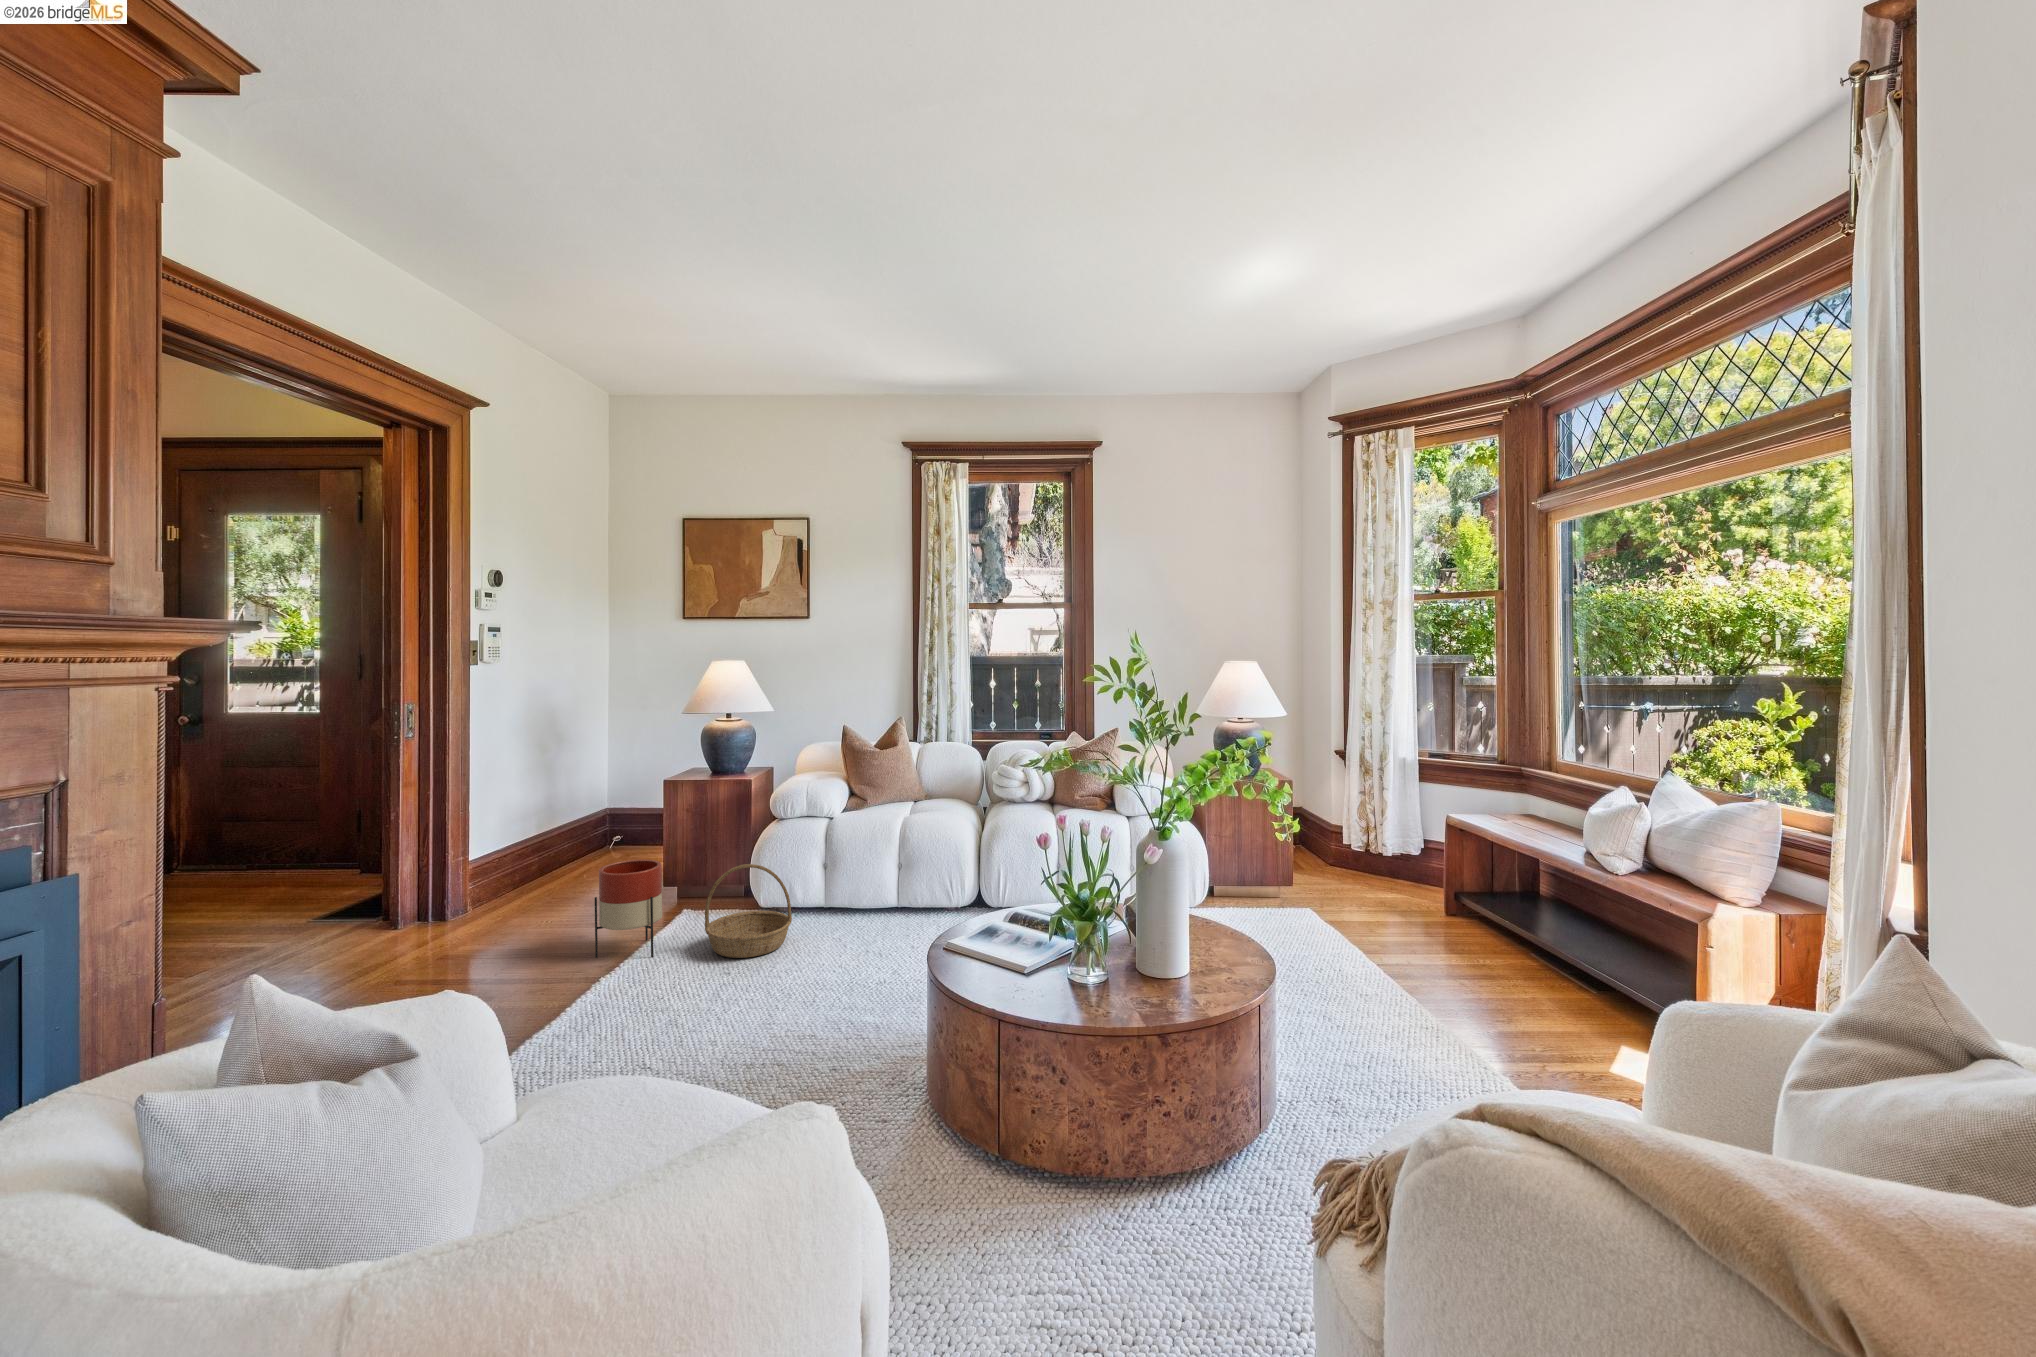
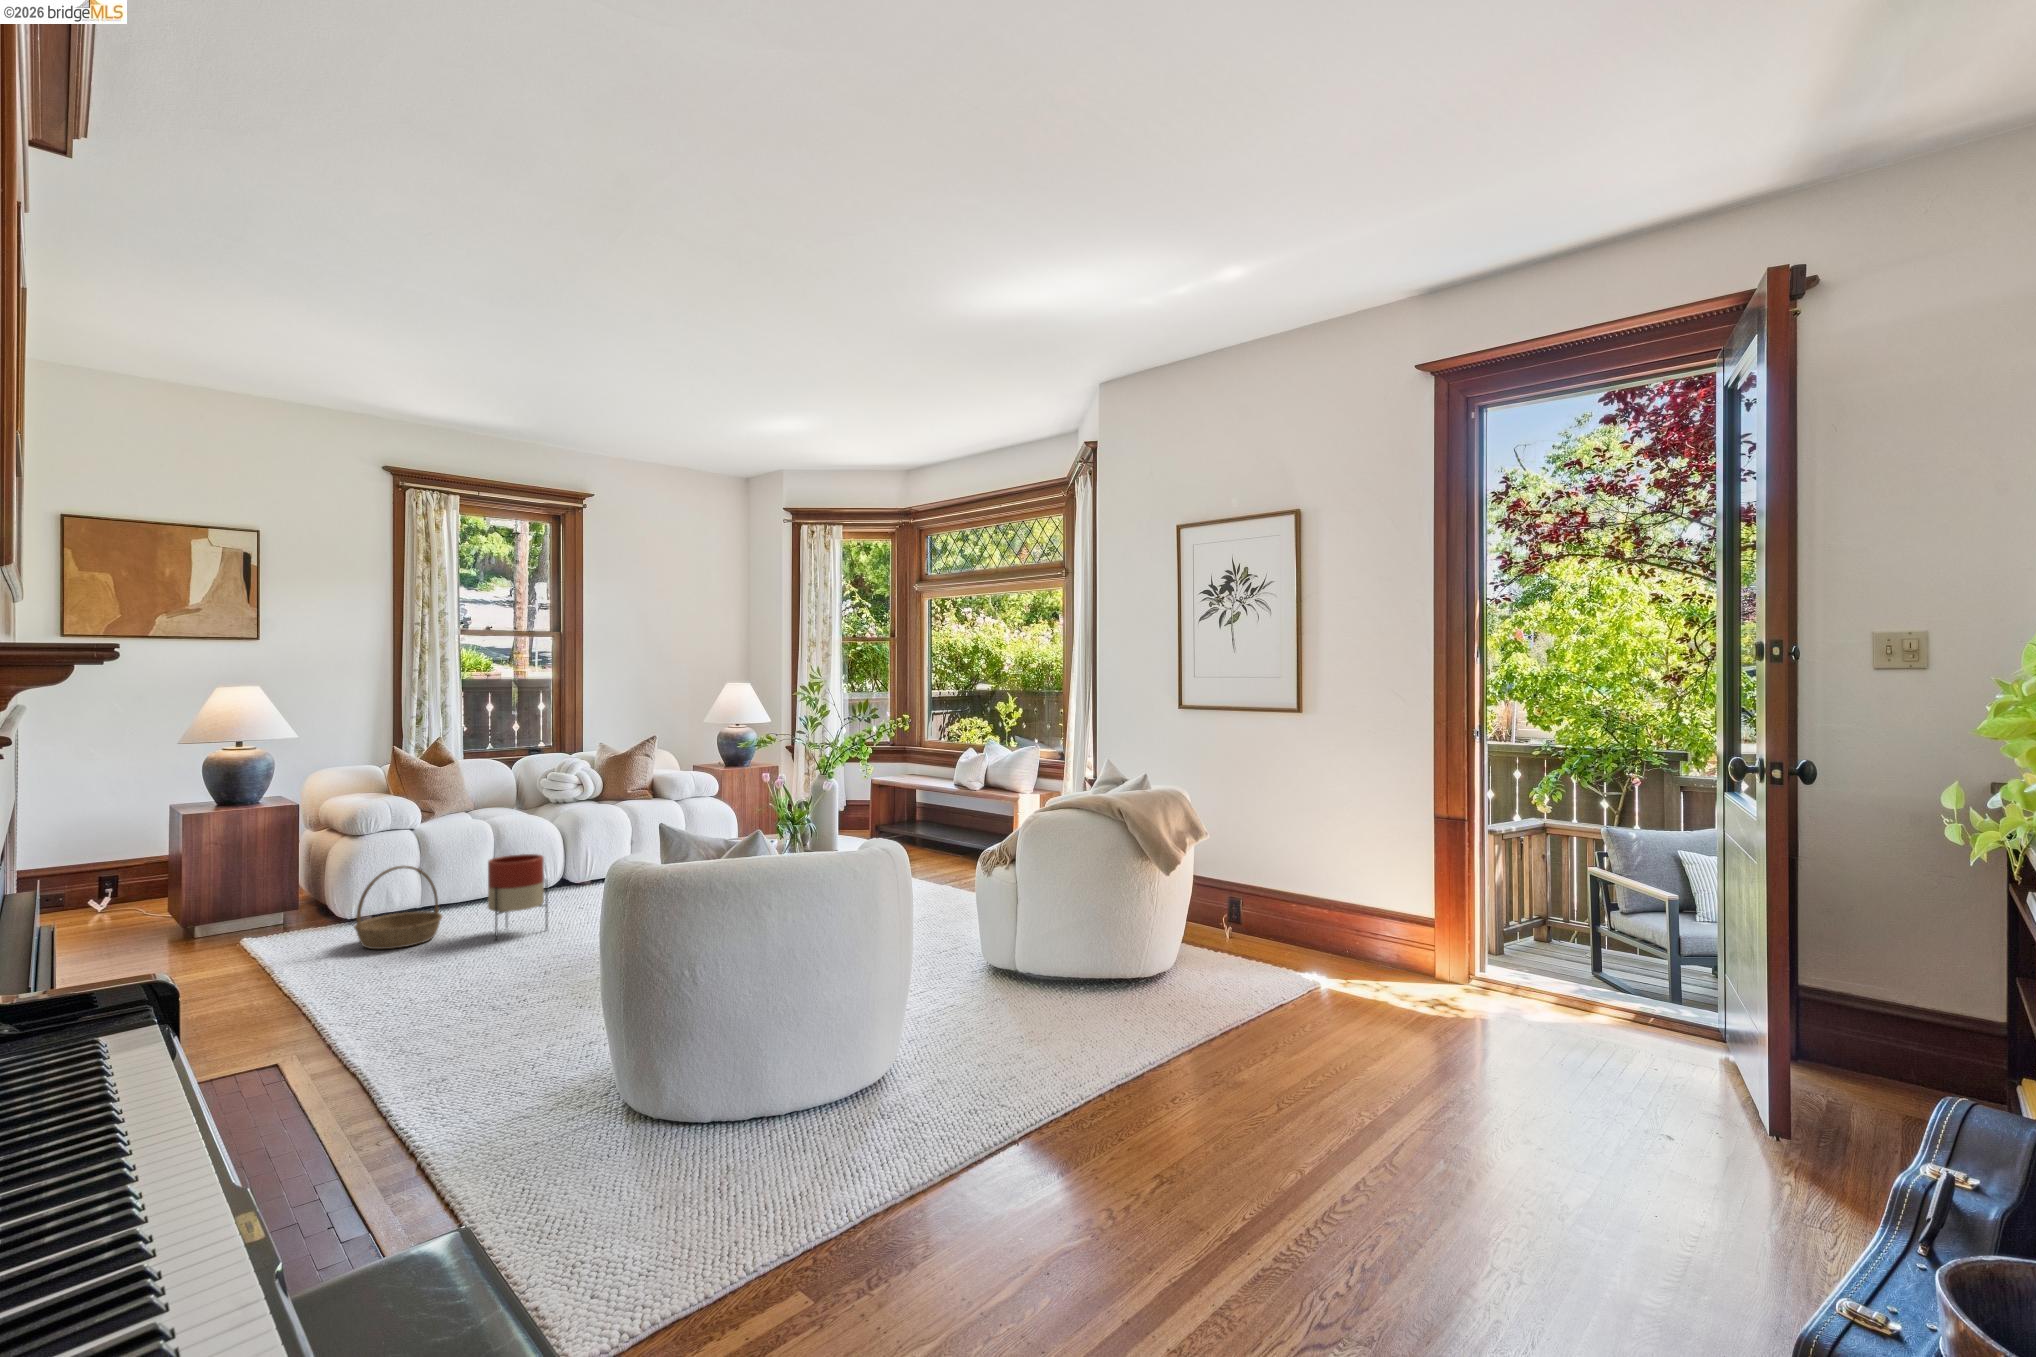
planter: present [595,859,662,958] -> present [488,854,548,939]

